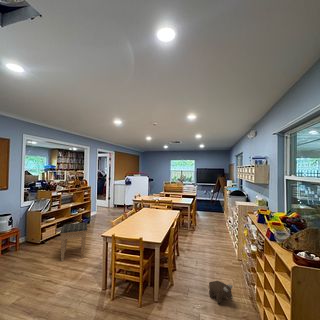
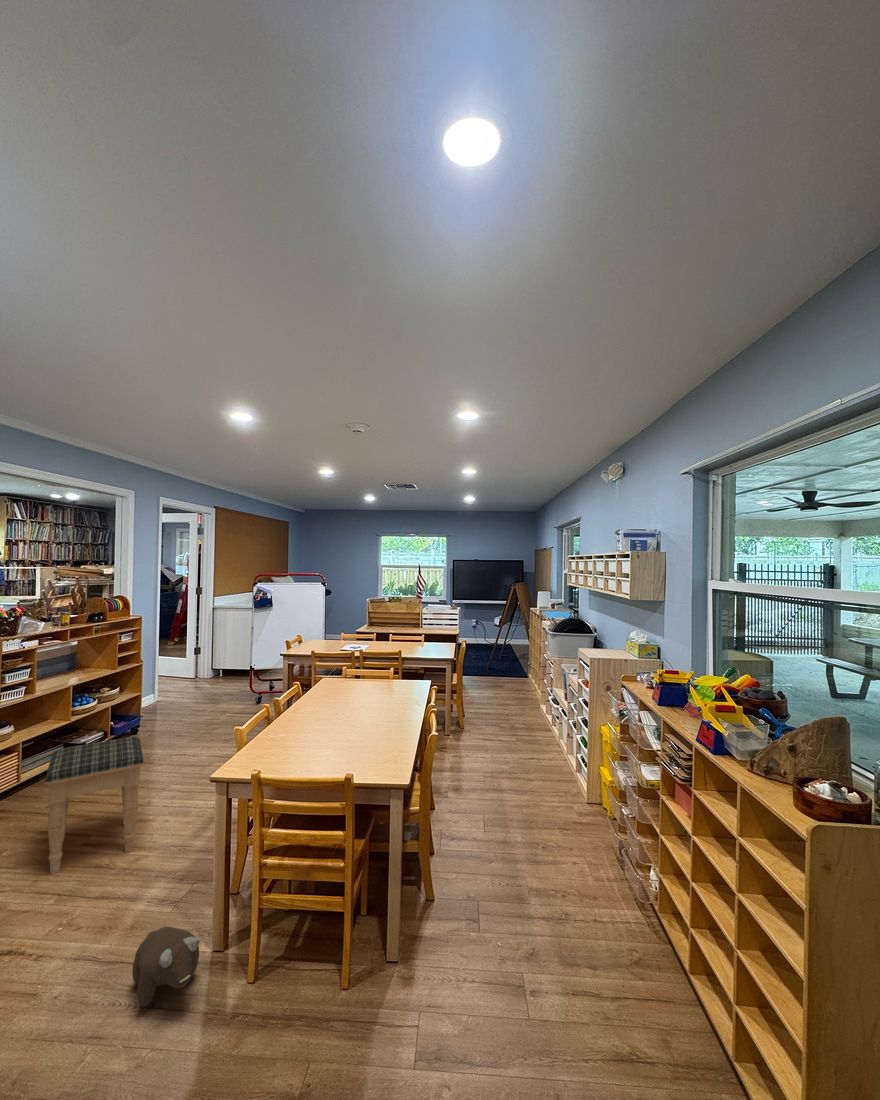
plush toy: present [209,281,233,304] -> present [132,927,200,1007]

